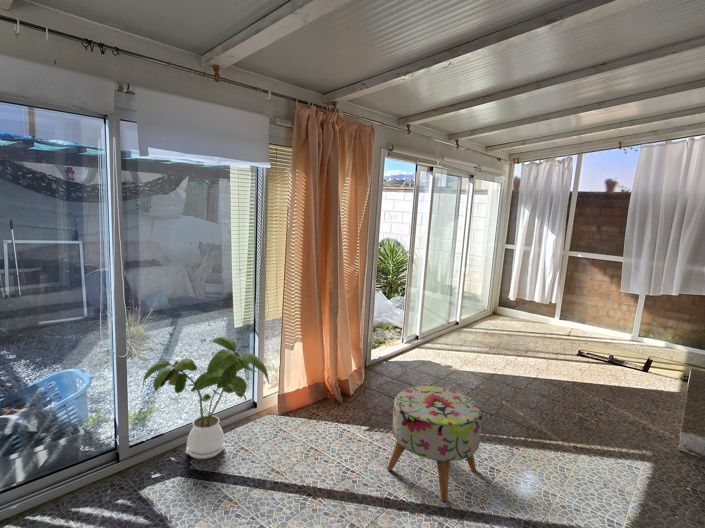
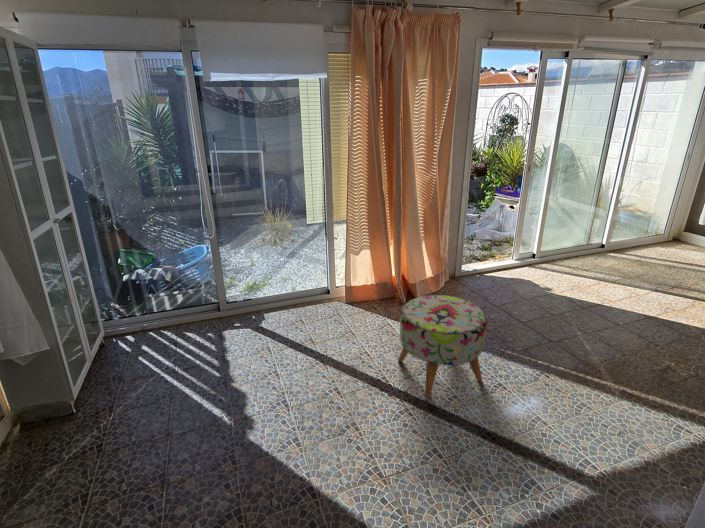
house plant: present [143,337,269,459] -> none [228,231,319,322]

